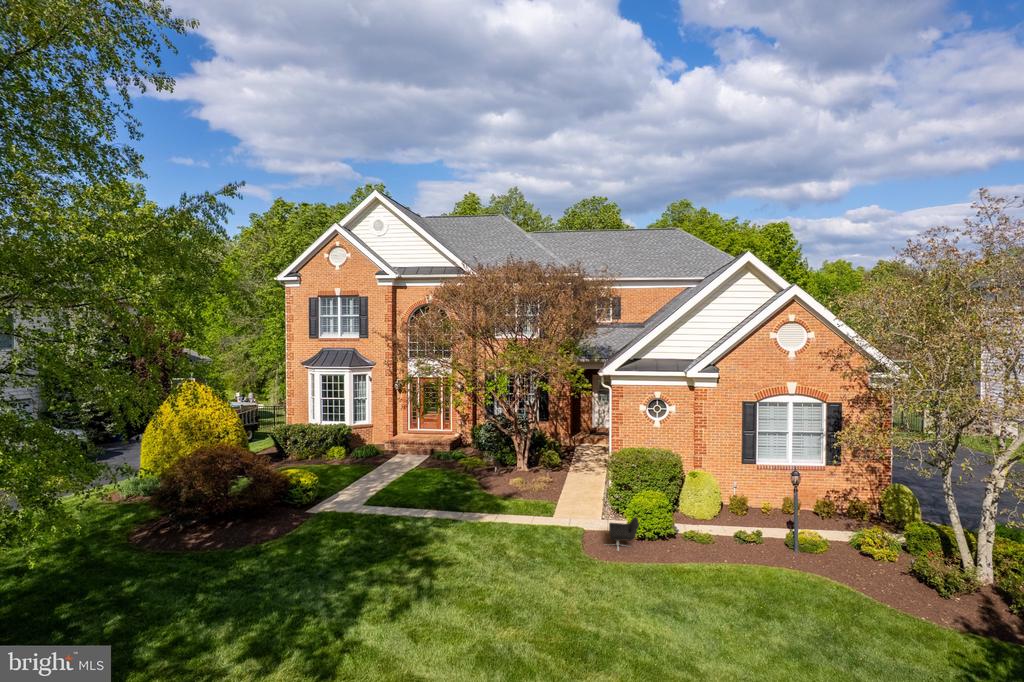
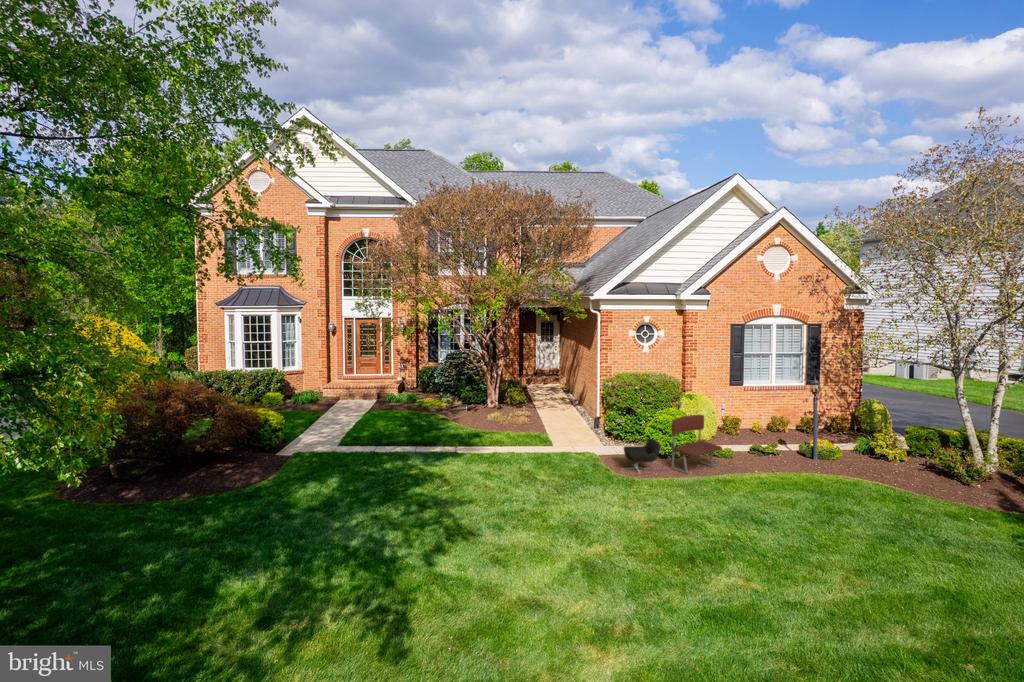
bench: none [652,497,703,556] -> present [671,415,722,474]

